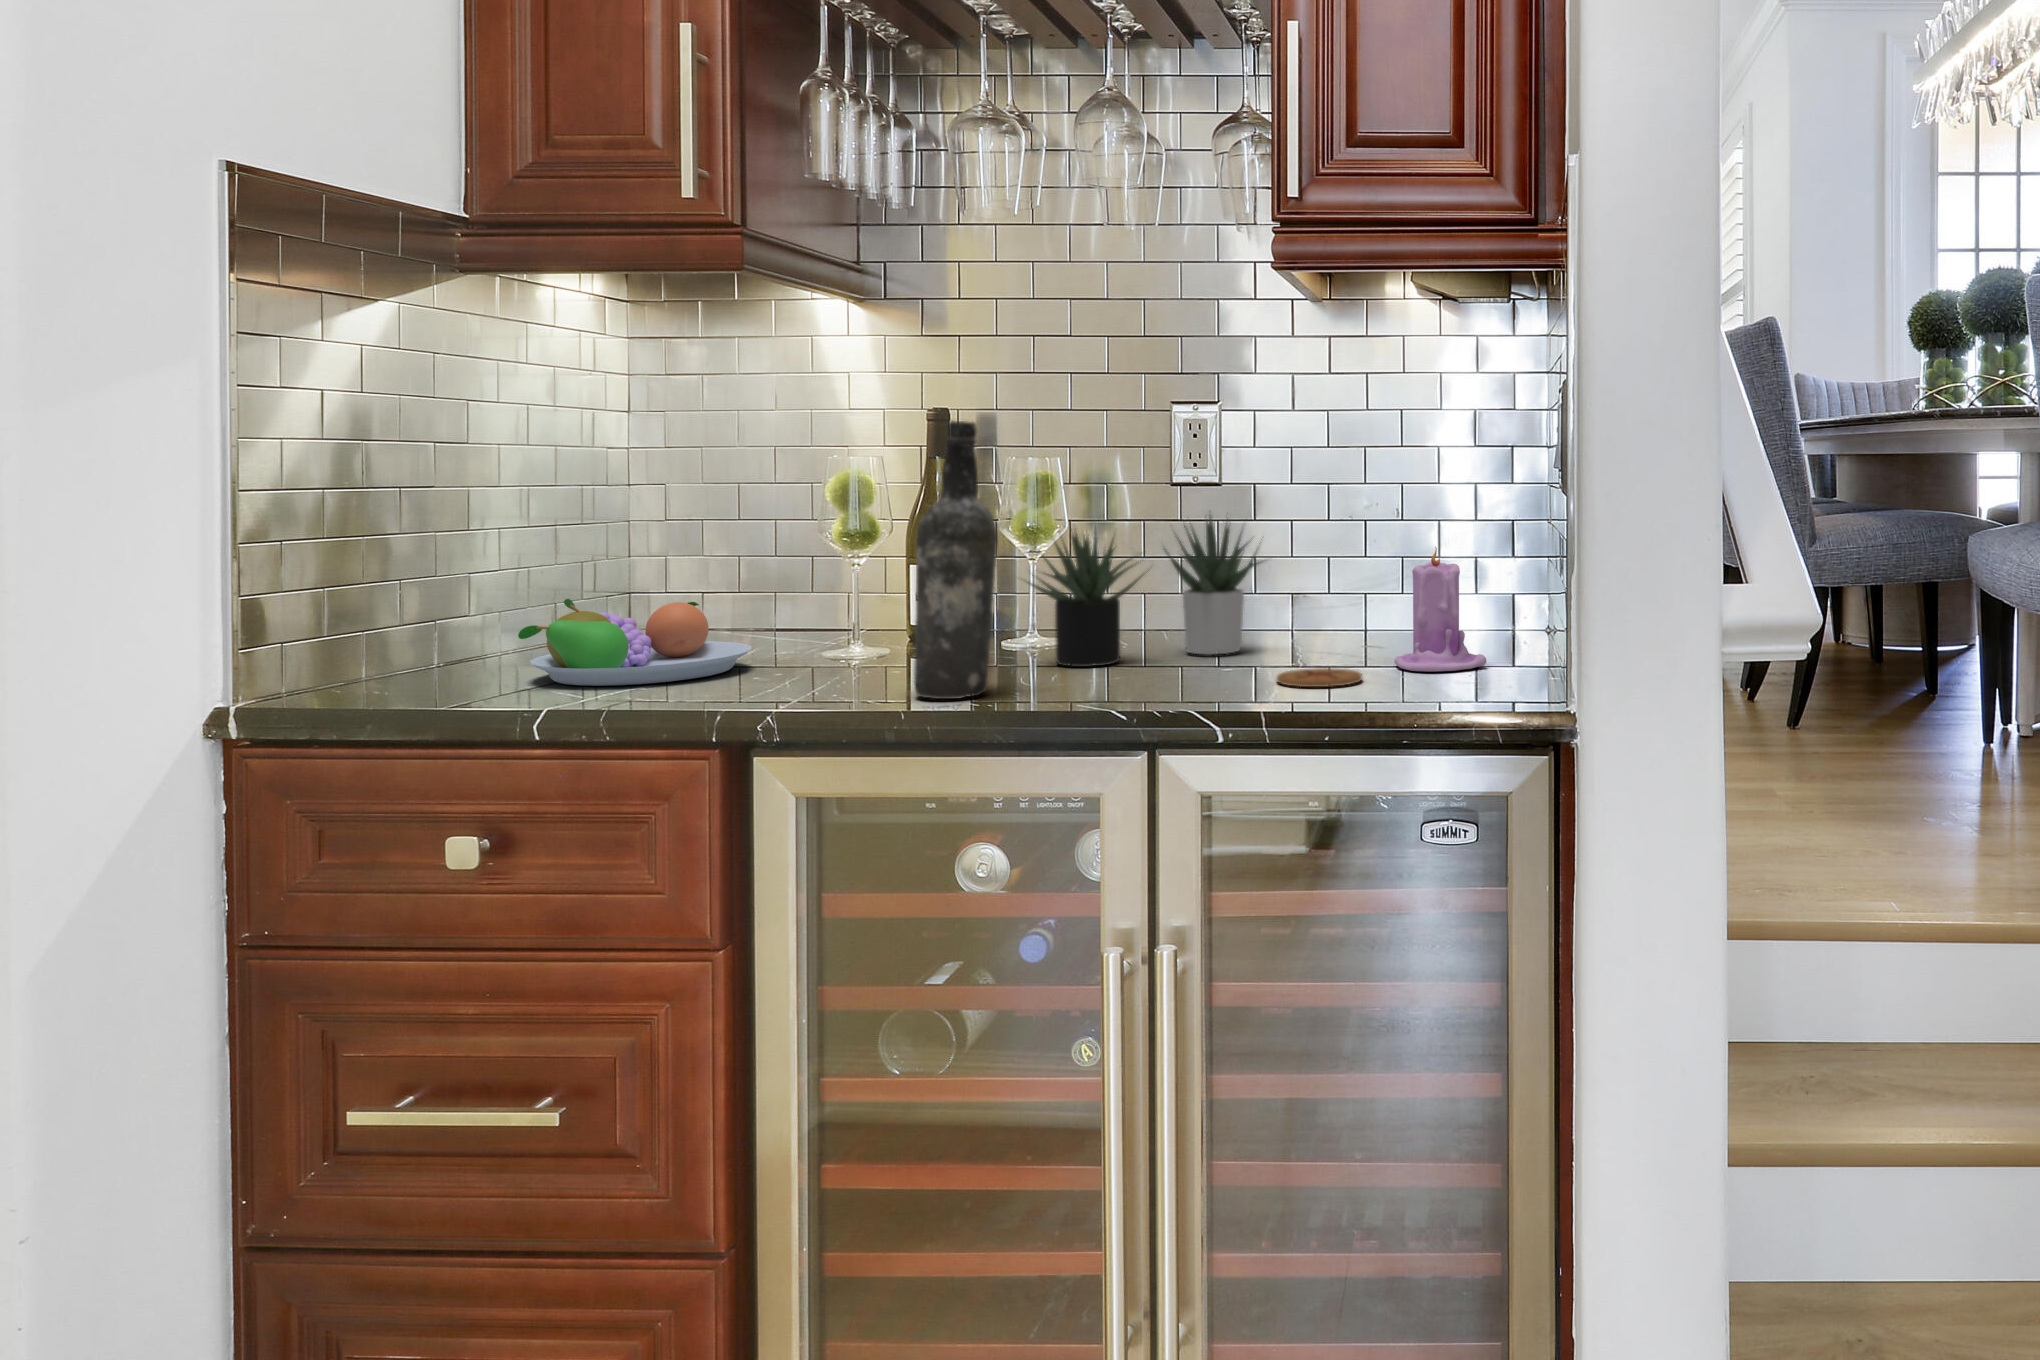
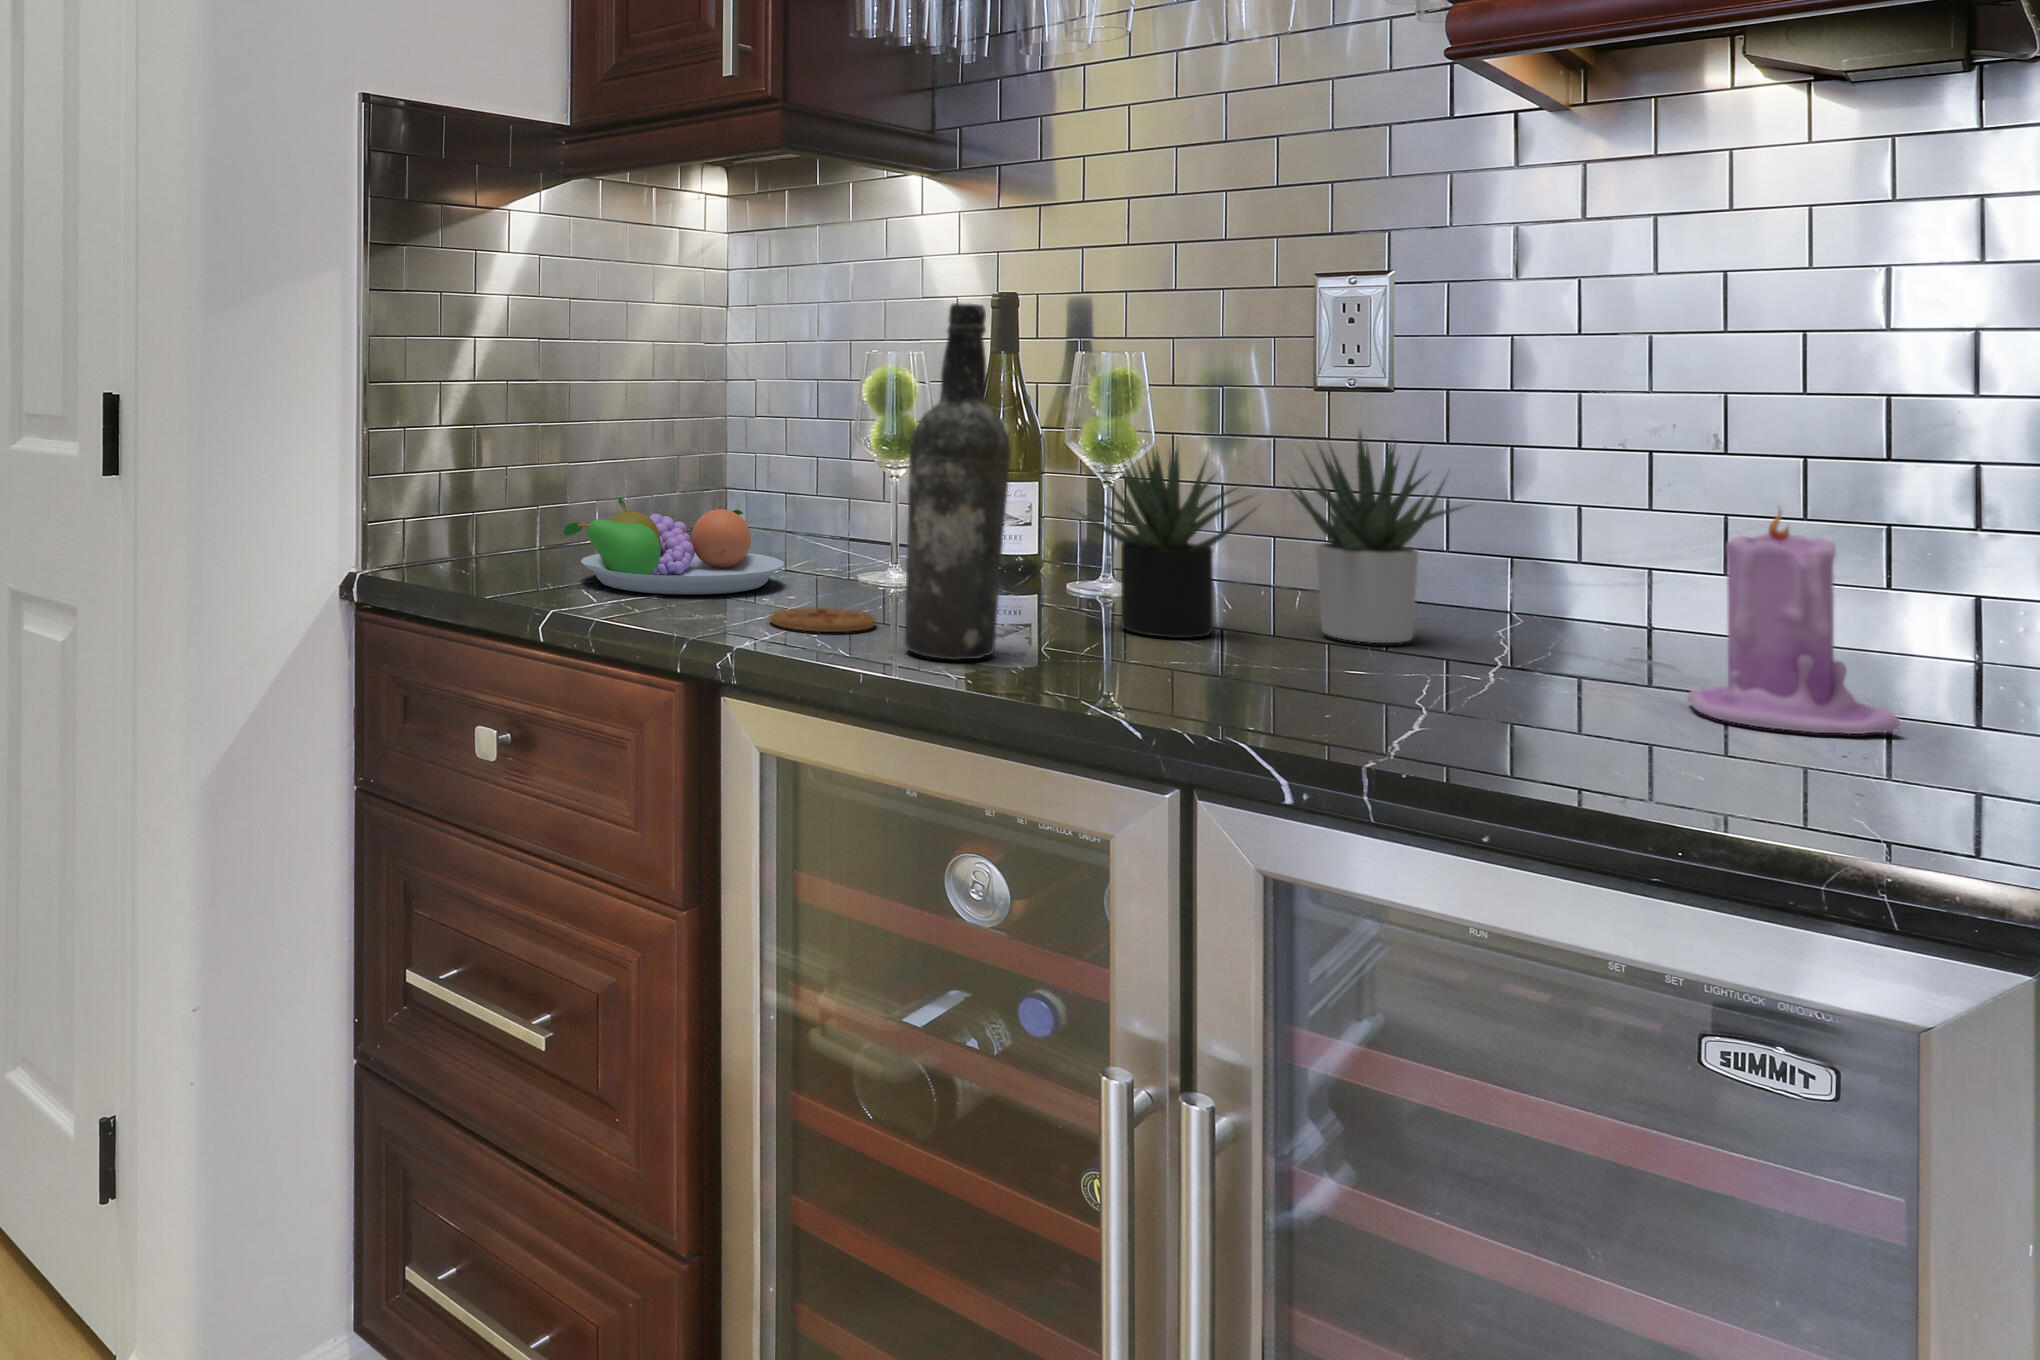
coaster: present [1277,668,1362,687] -> present [770,607,876,632]

